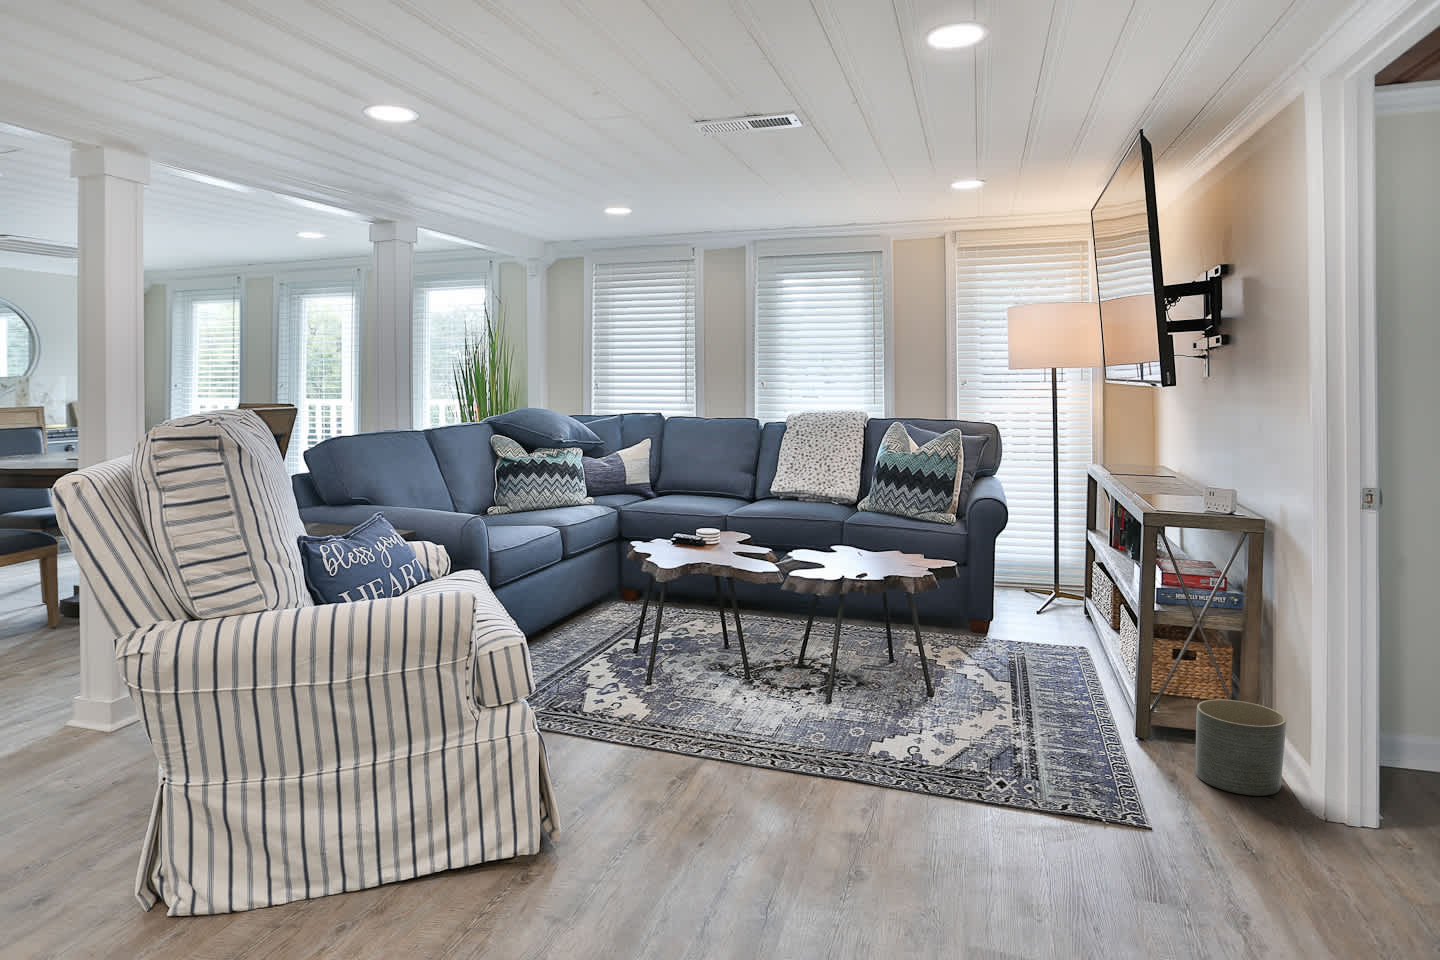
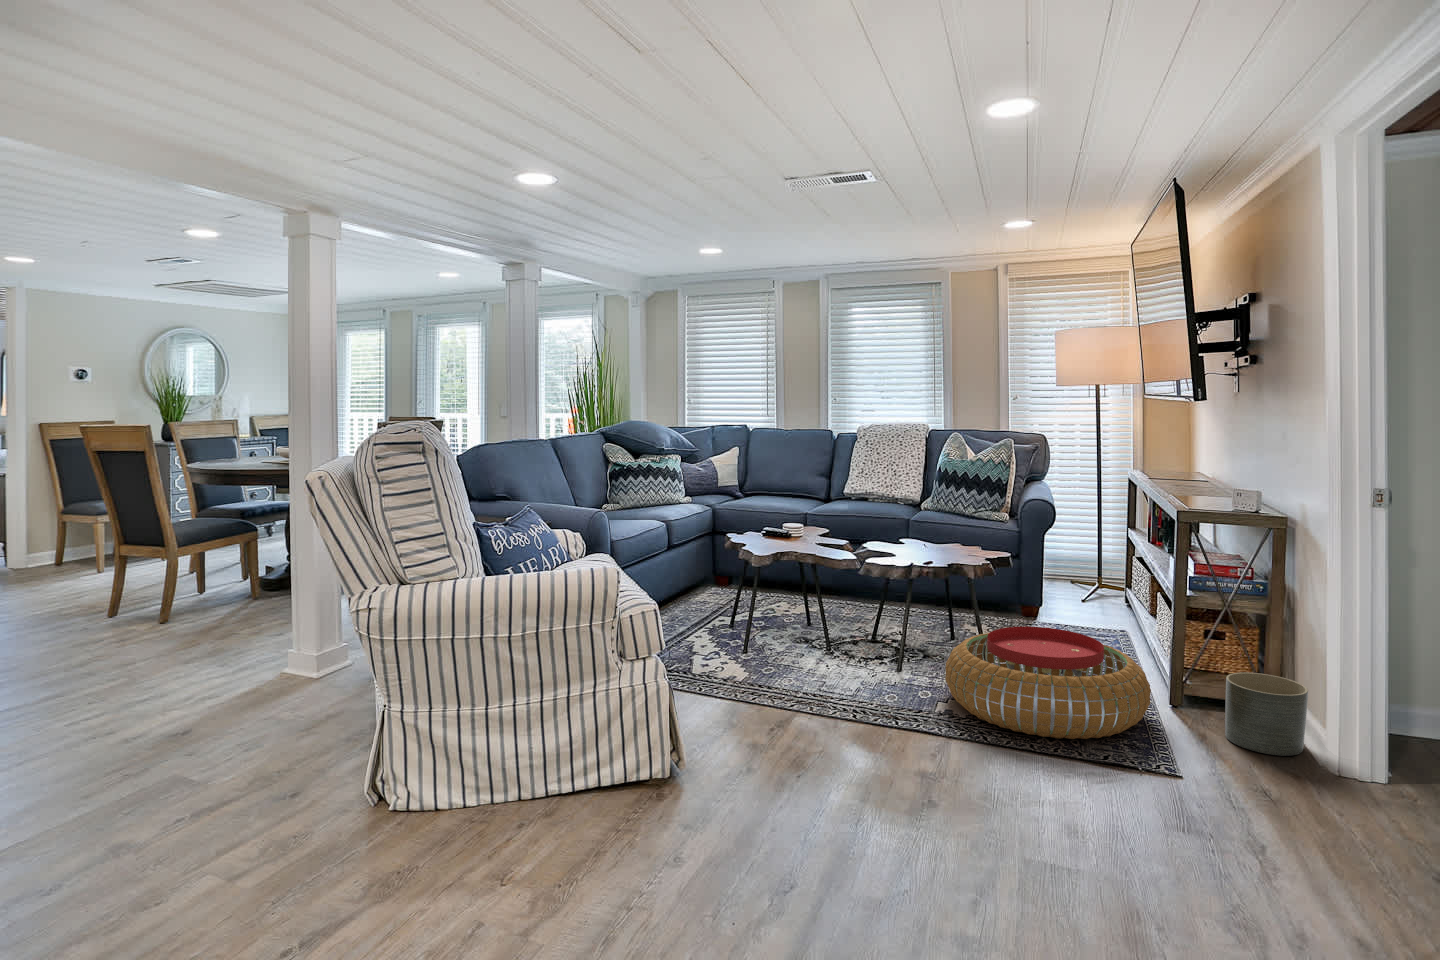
pouf: none [881,650,1114,784] -> present [945,627,1151,739]

